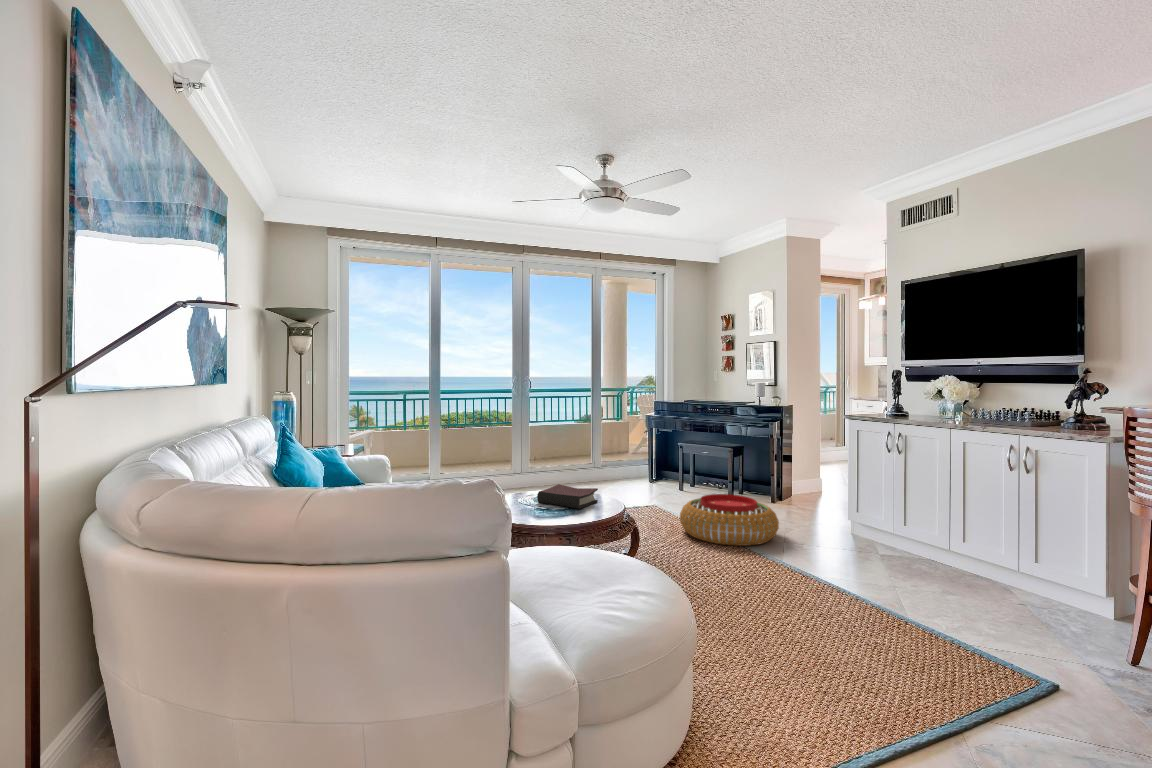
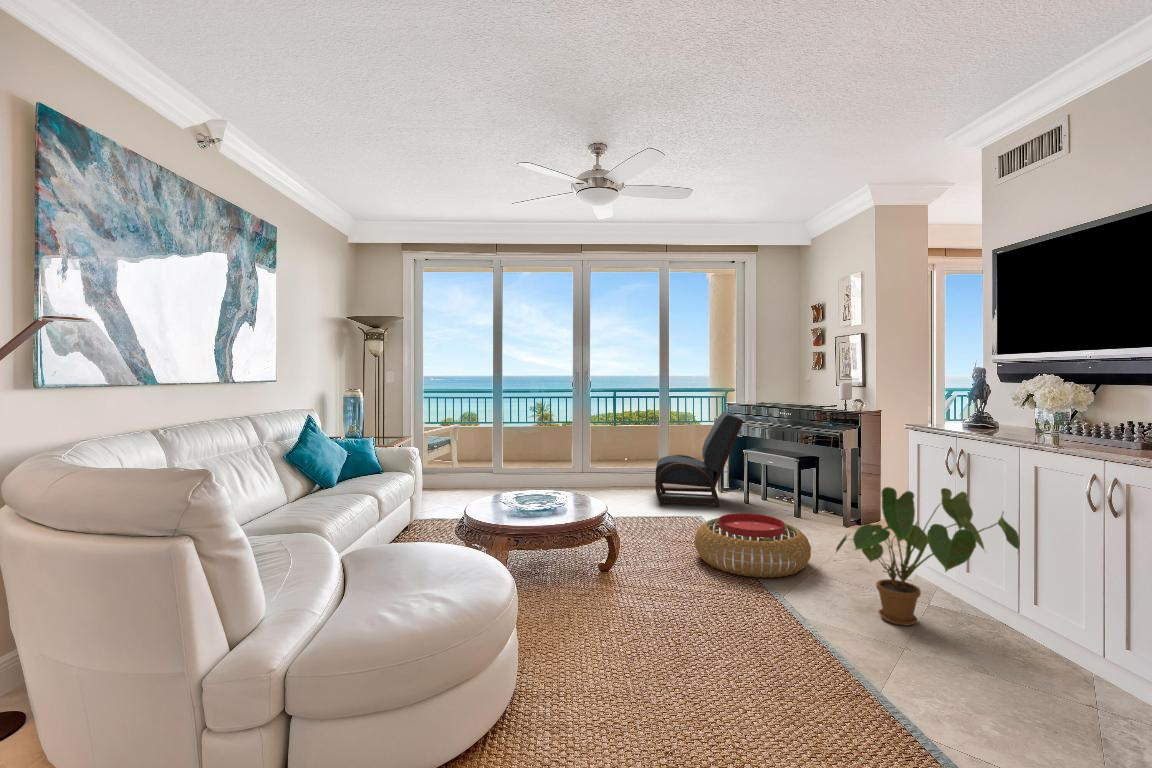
lounge chair: none [595,409,680,495] -> present [655,412,743,507]
house plant: none [817,462,956,569] -> present [836,487,1020,626]
hardback book: present [537,484,598,509] -> none [503,494,566,523]

